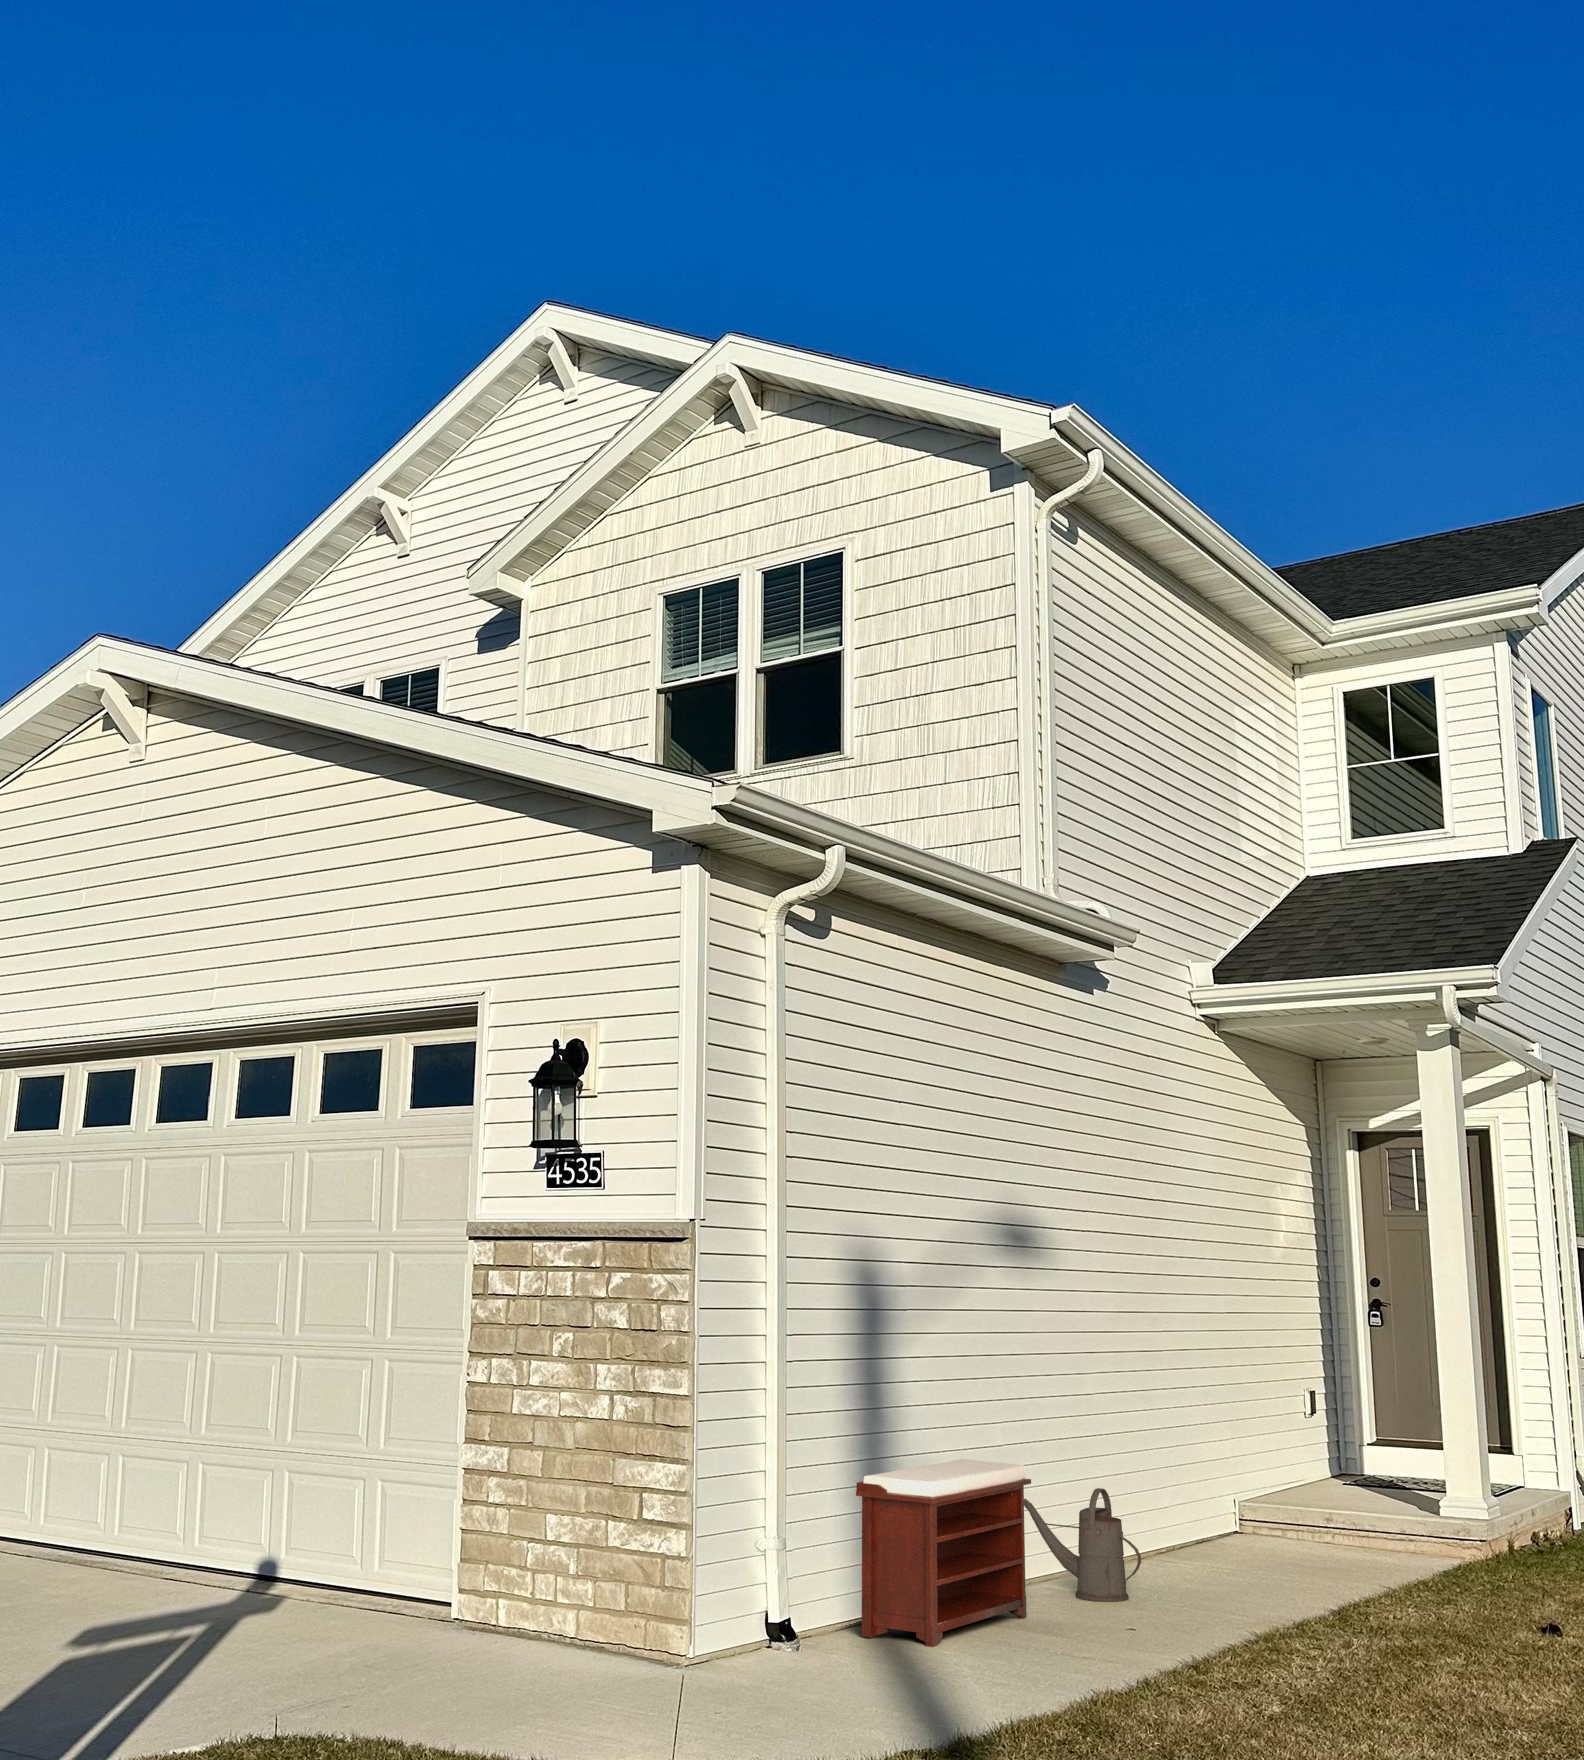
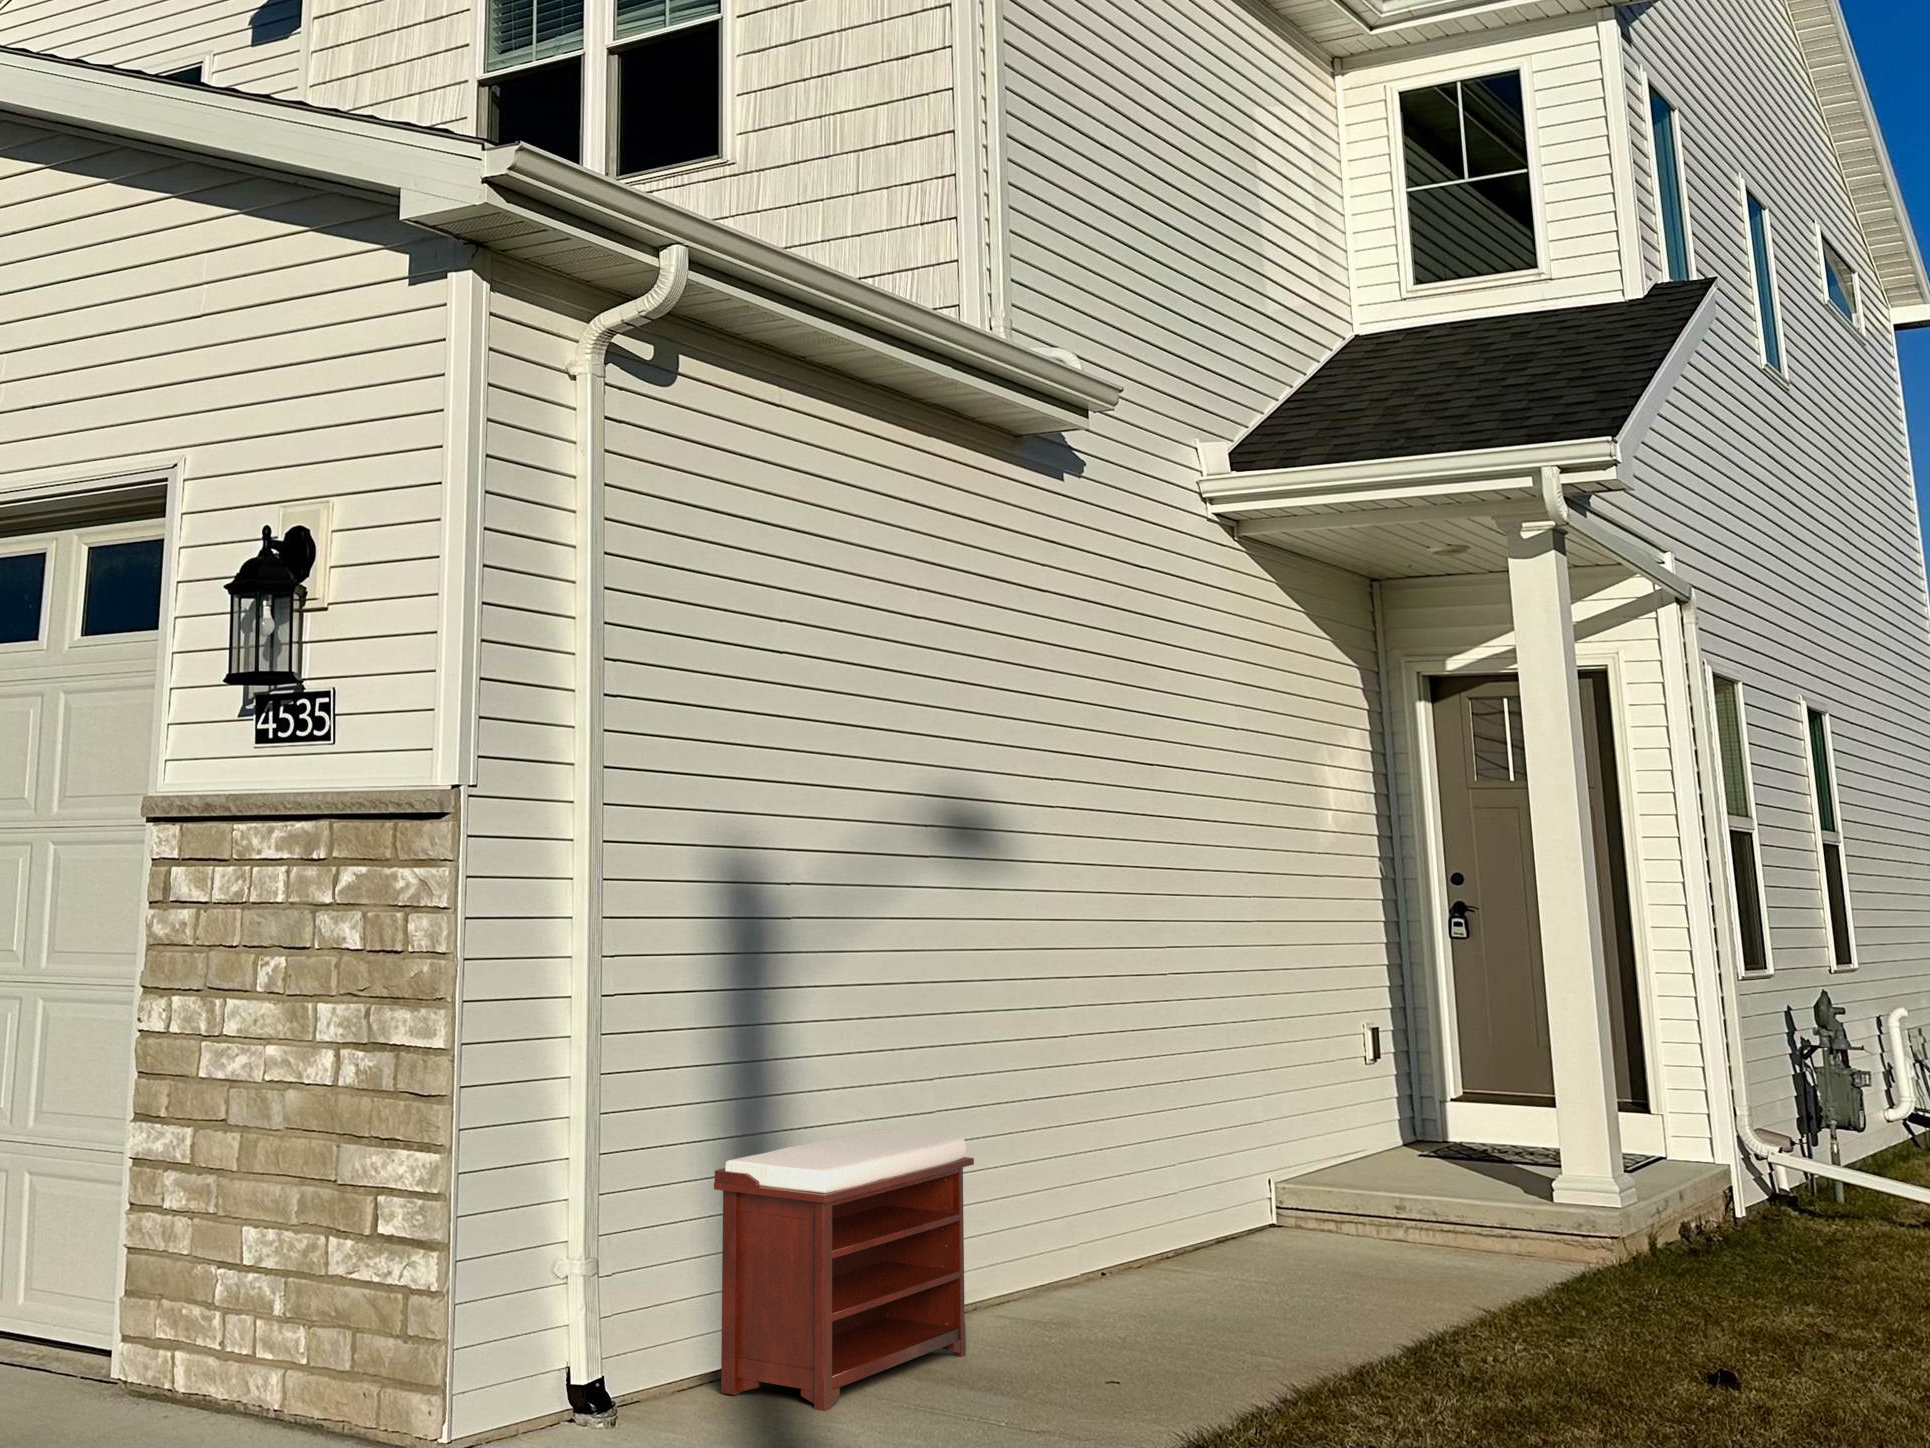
watering can: present [1024,1488,1141,1602] -> none [964,1165,1131,1326]

